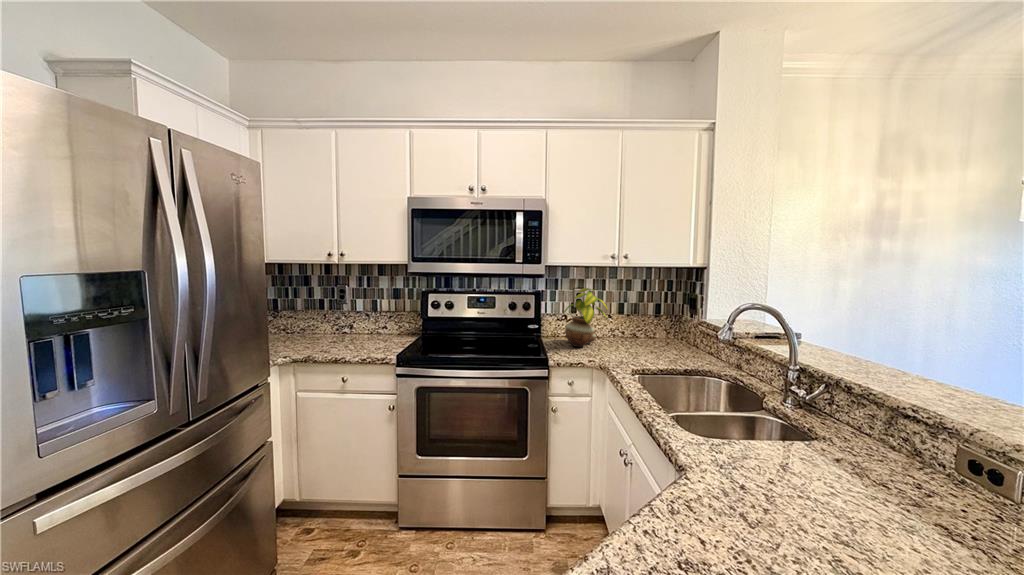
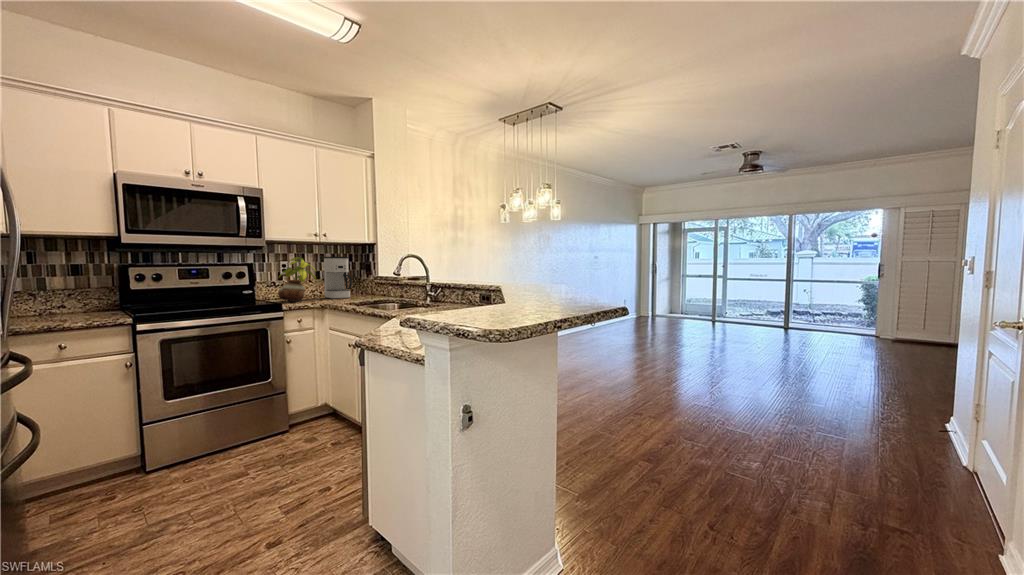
coffee maker: none [626,285,664,348] -> present [324,257,352,299]

